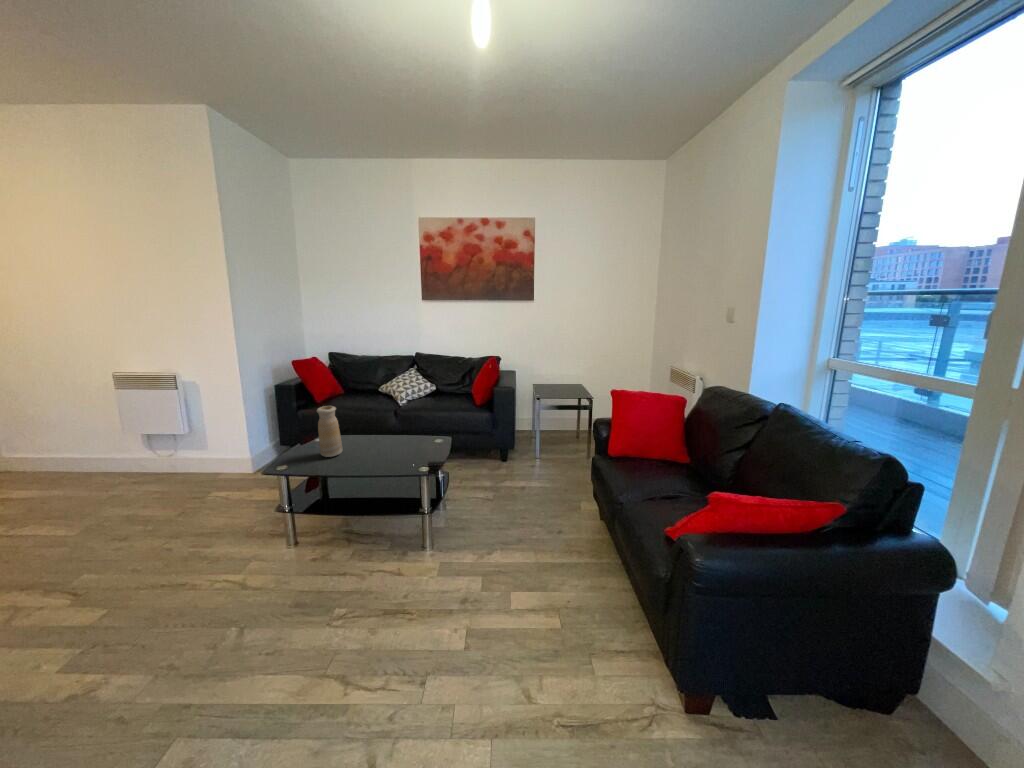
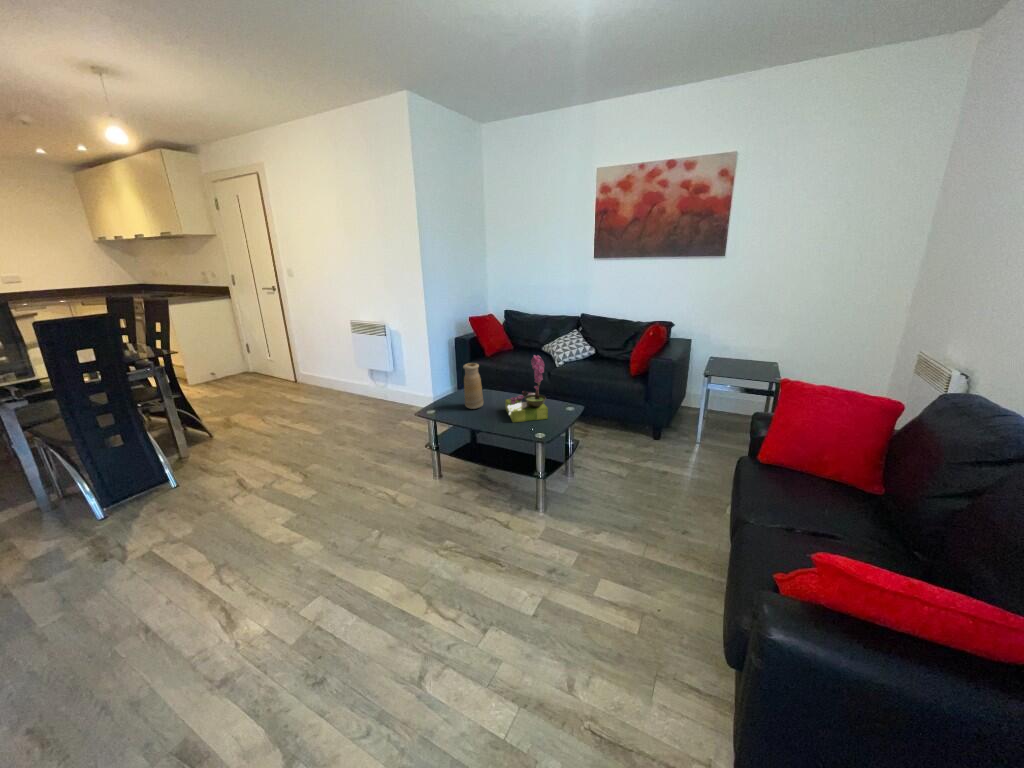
flower arrangement: none [369,390,420,463] -> present [505,355,548,422]

